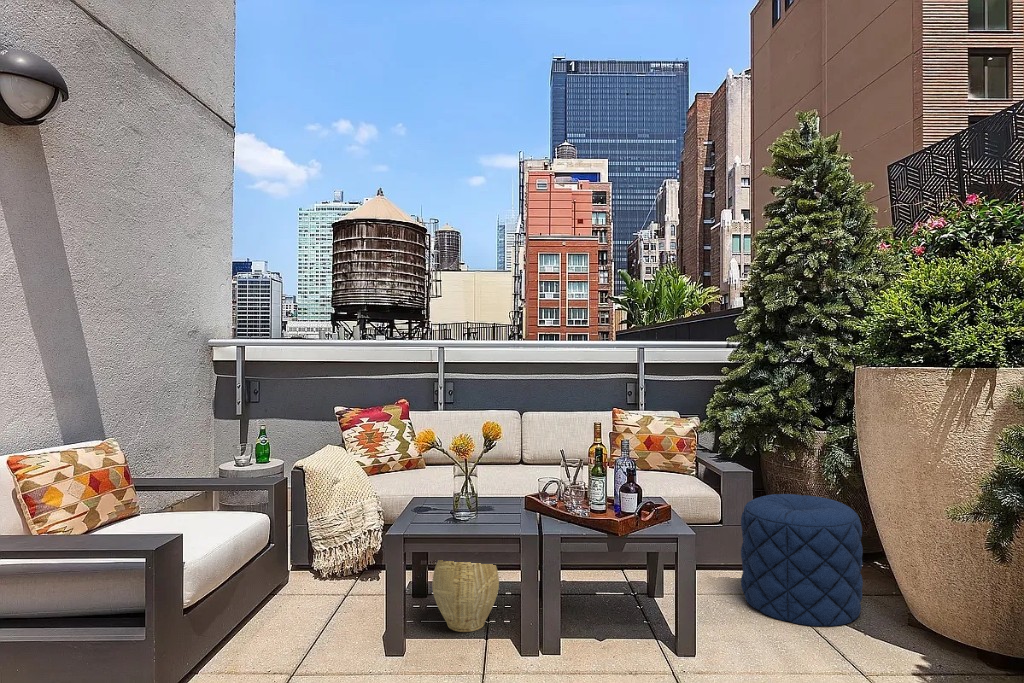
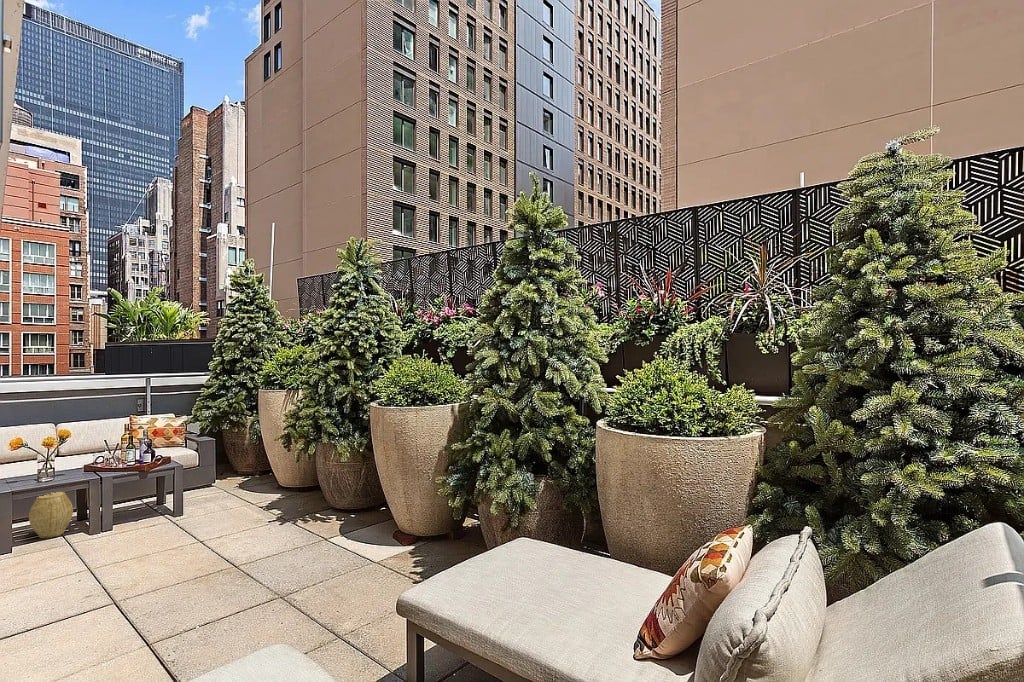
pouf: present [741,494,863,626] -> none [206,447,259,500]

